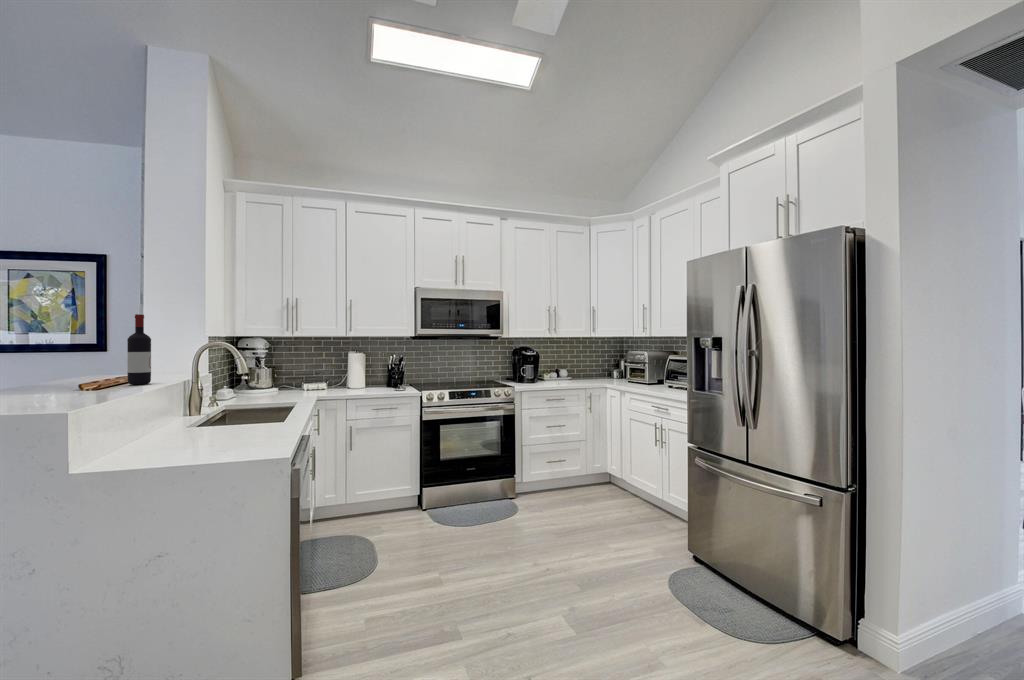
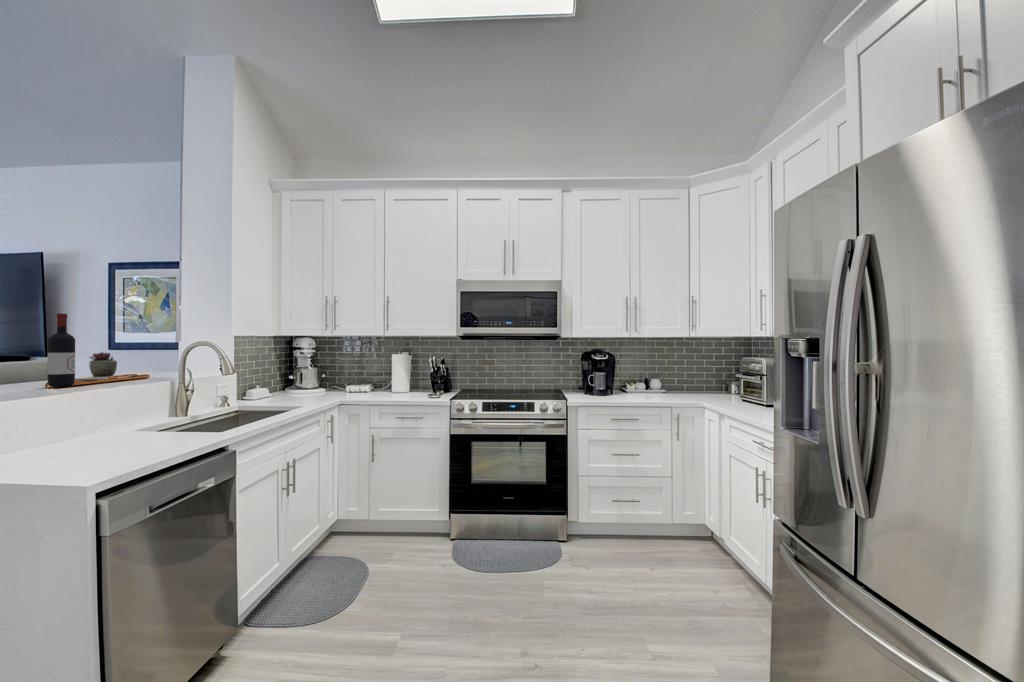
succulent plant: none [79,352,130,382] -> present [75,352,132,380]

